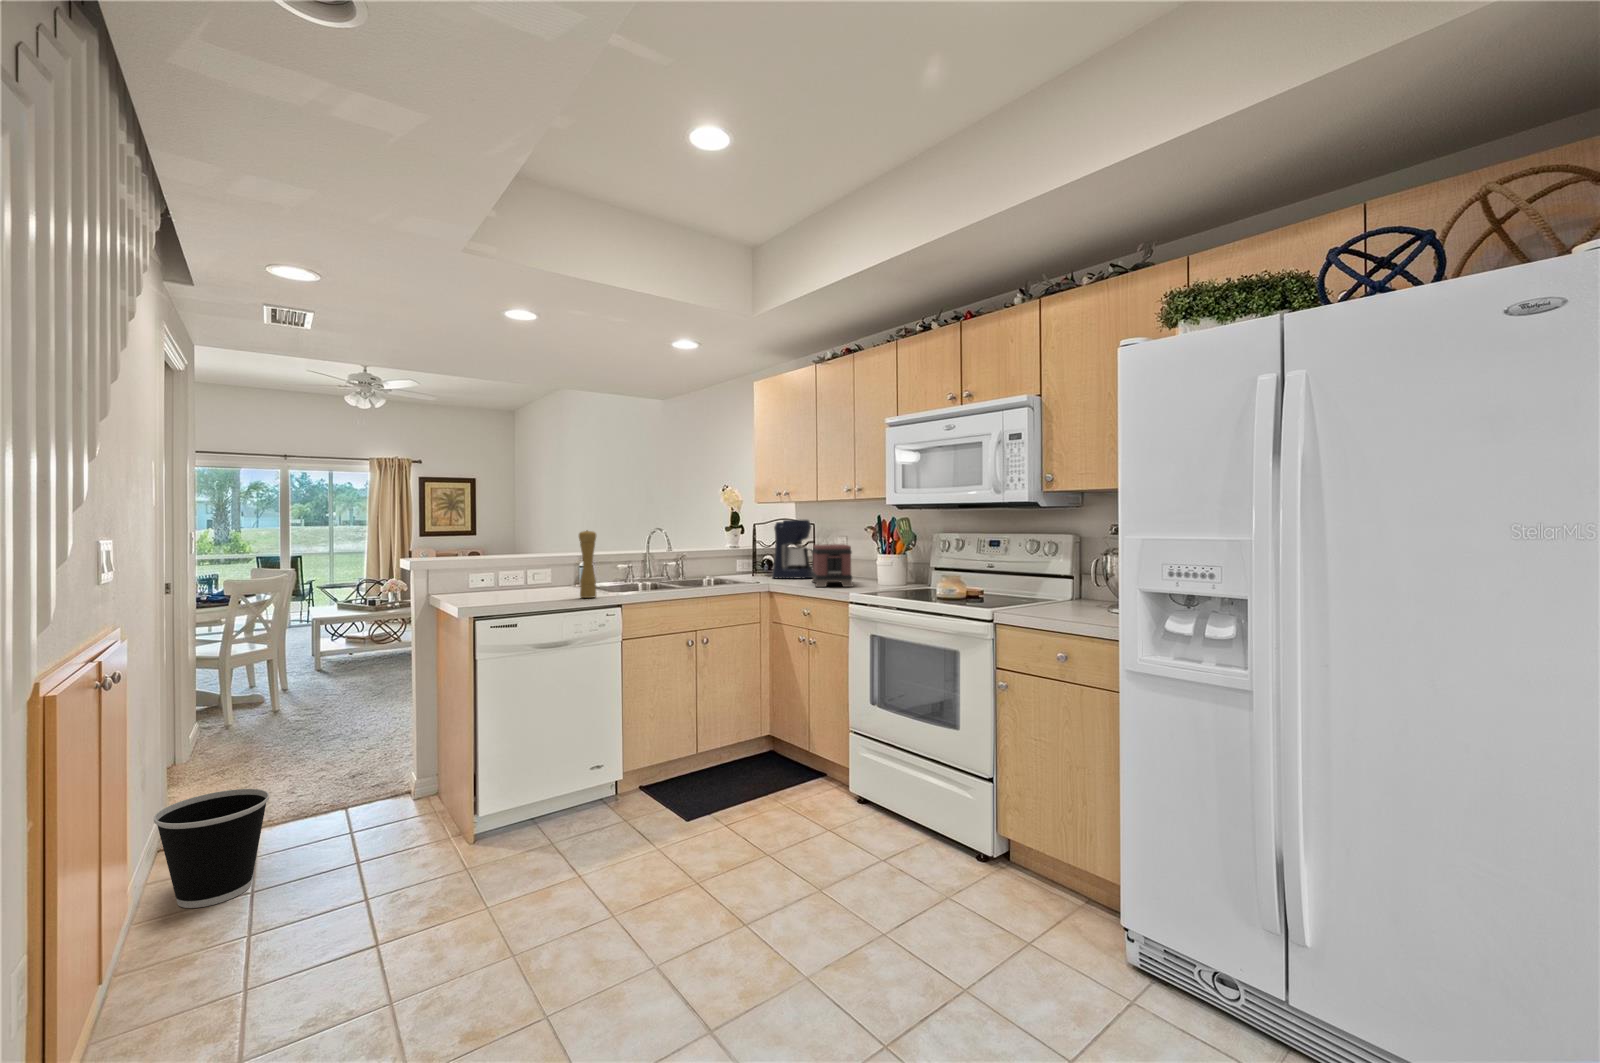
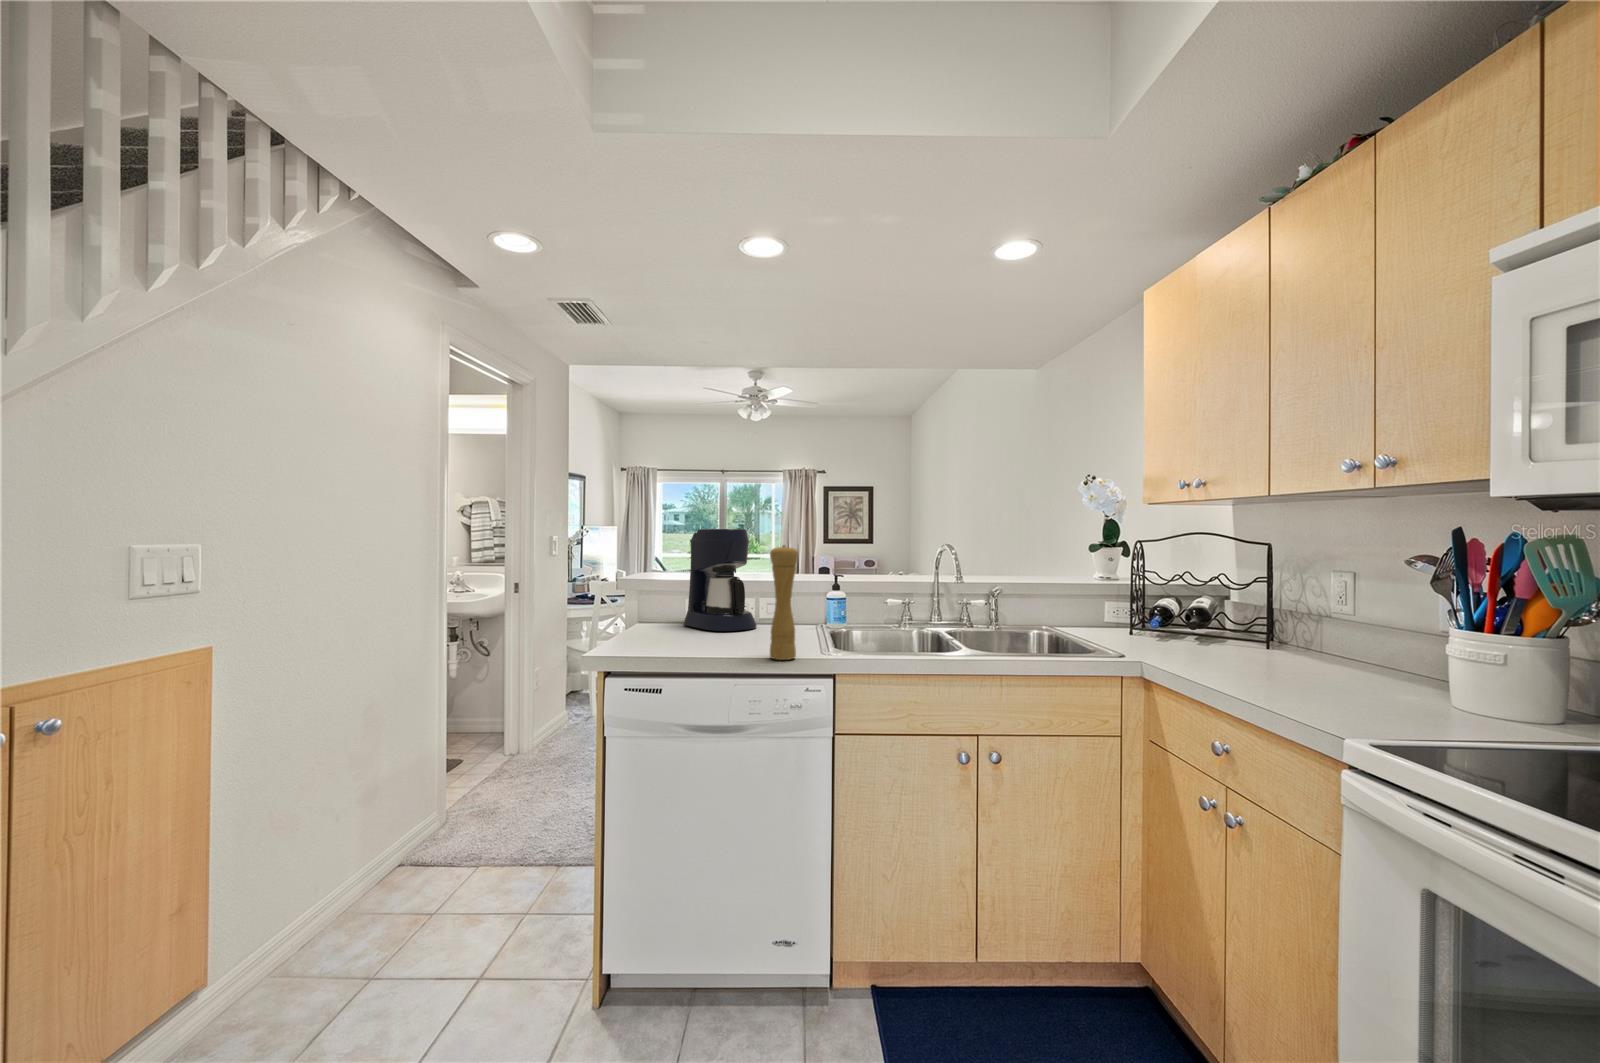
coffee maker: present [772,520,813,579] -> present [683,529,757,631]
toaster: present [812,544,853,587] -> none [1254,588,1367,700]
wastebasket: present [154,789,269,908] -> none [238,850,375,1011]

